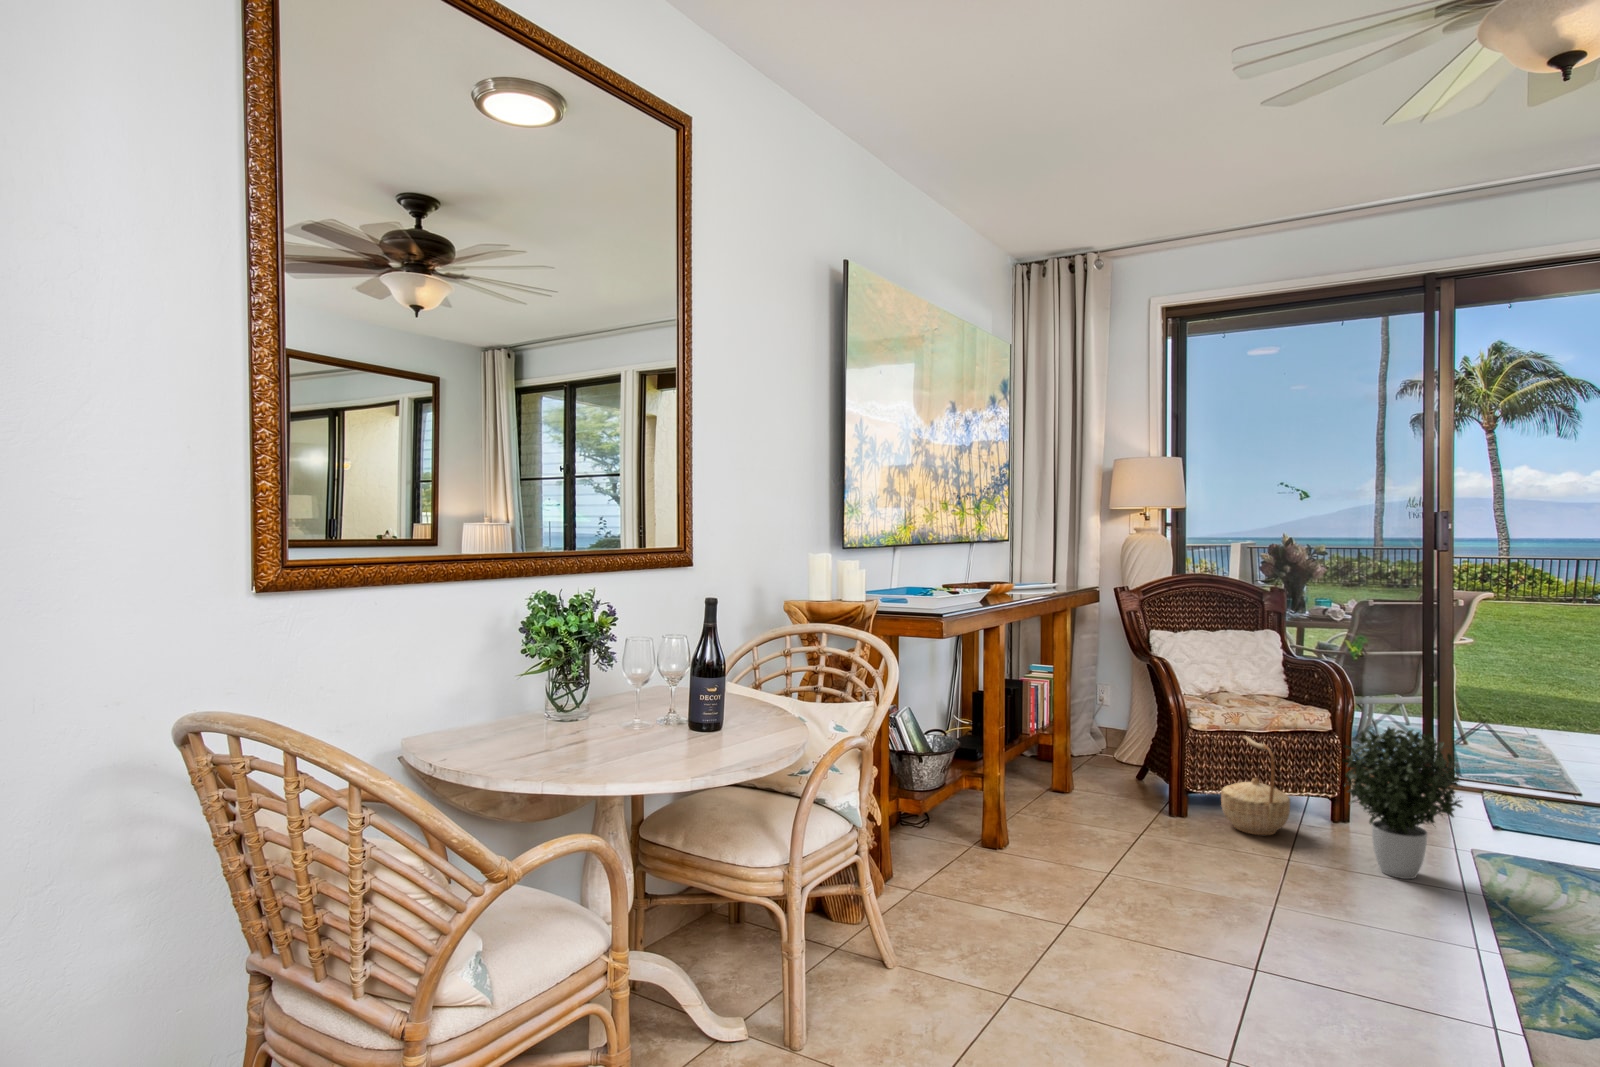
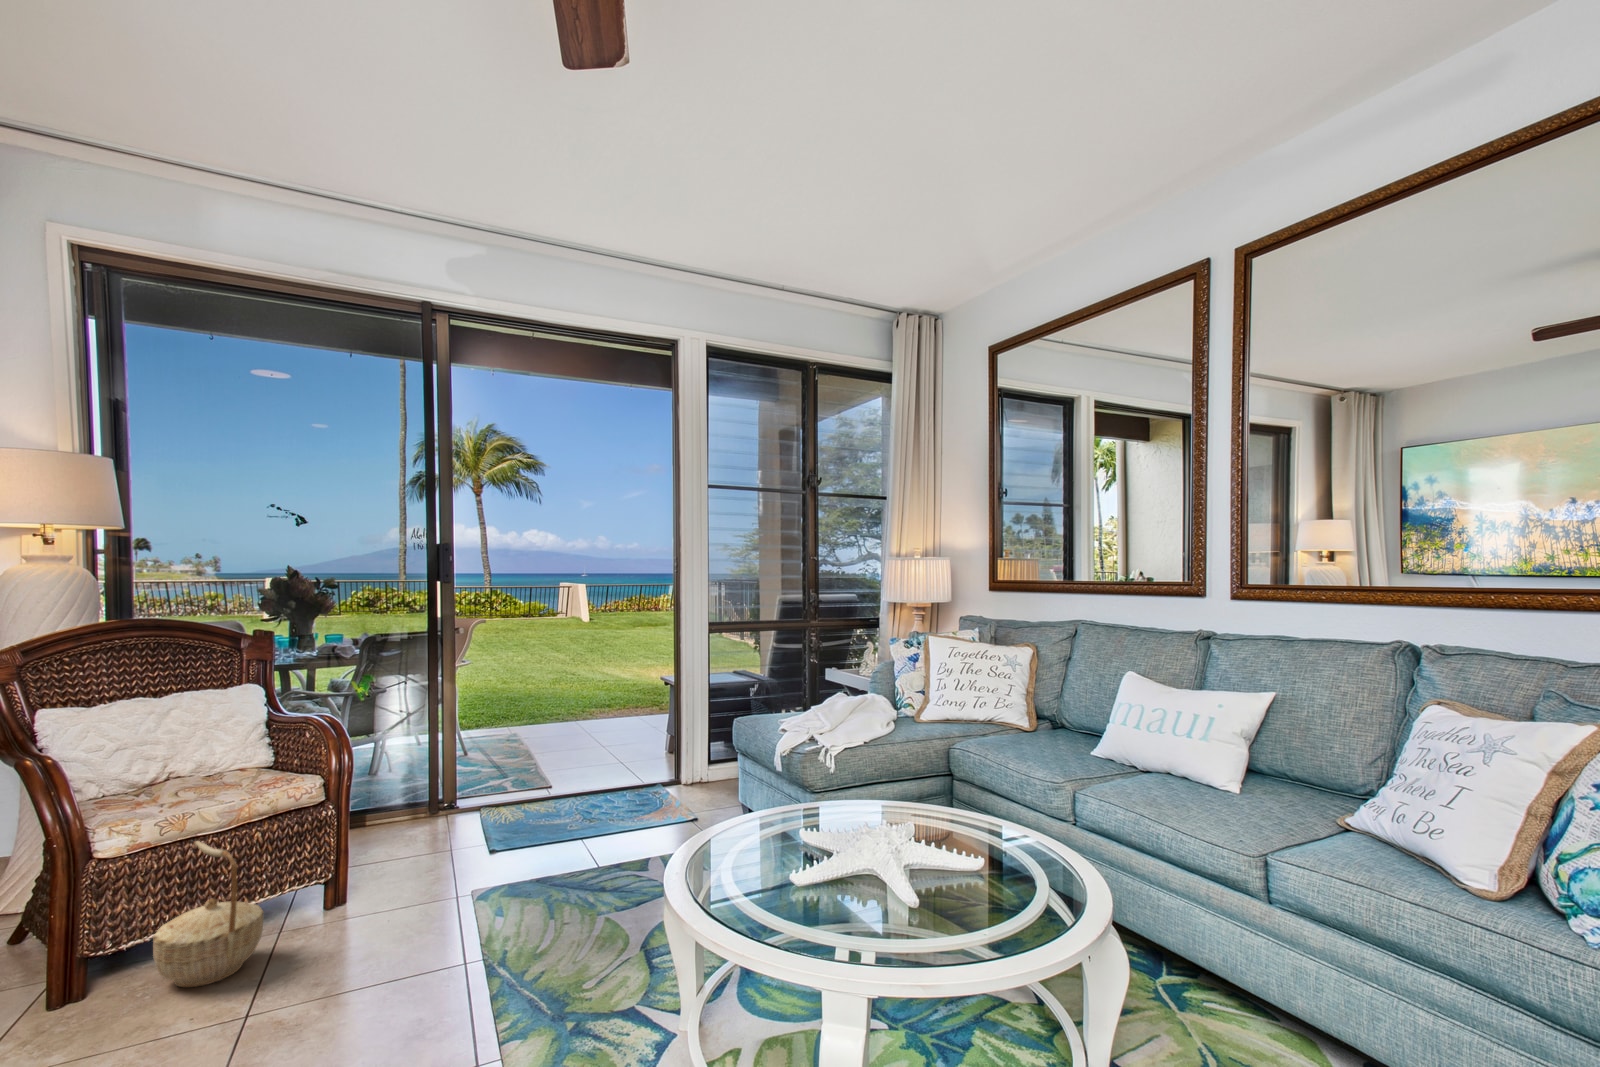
potted plant: present [1342,727,1462,879] -> none [330,784,470,976]

